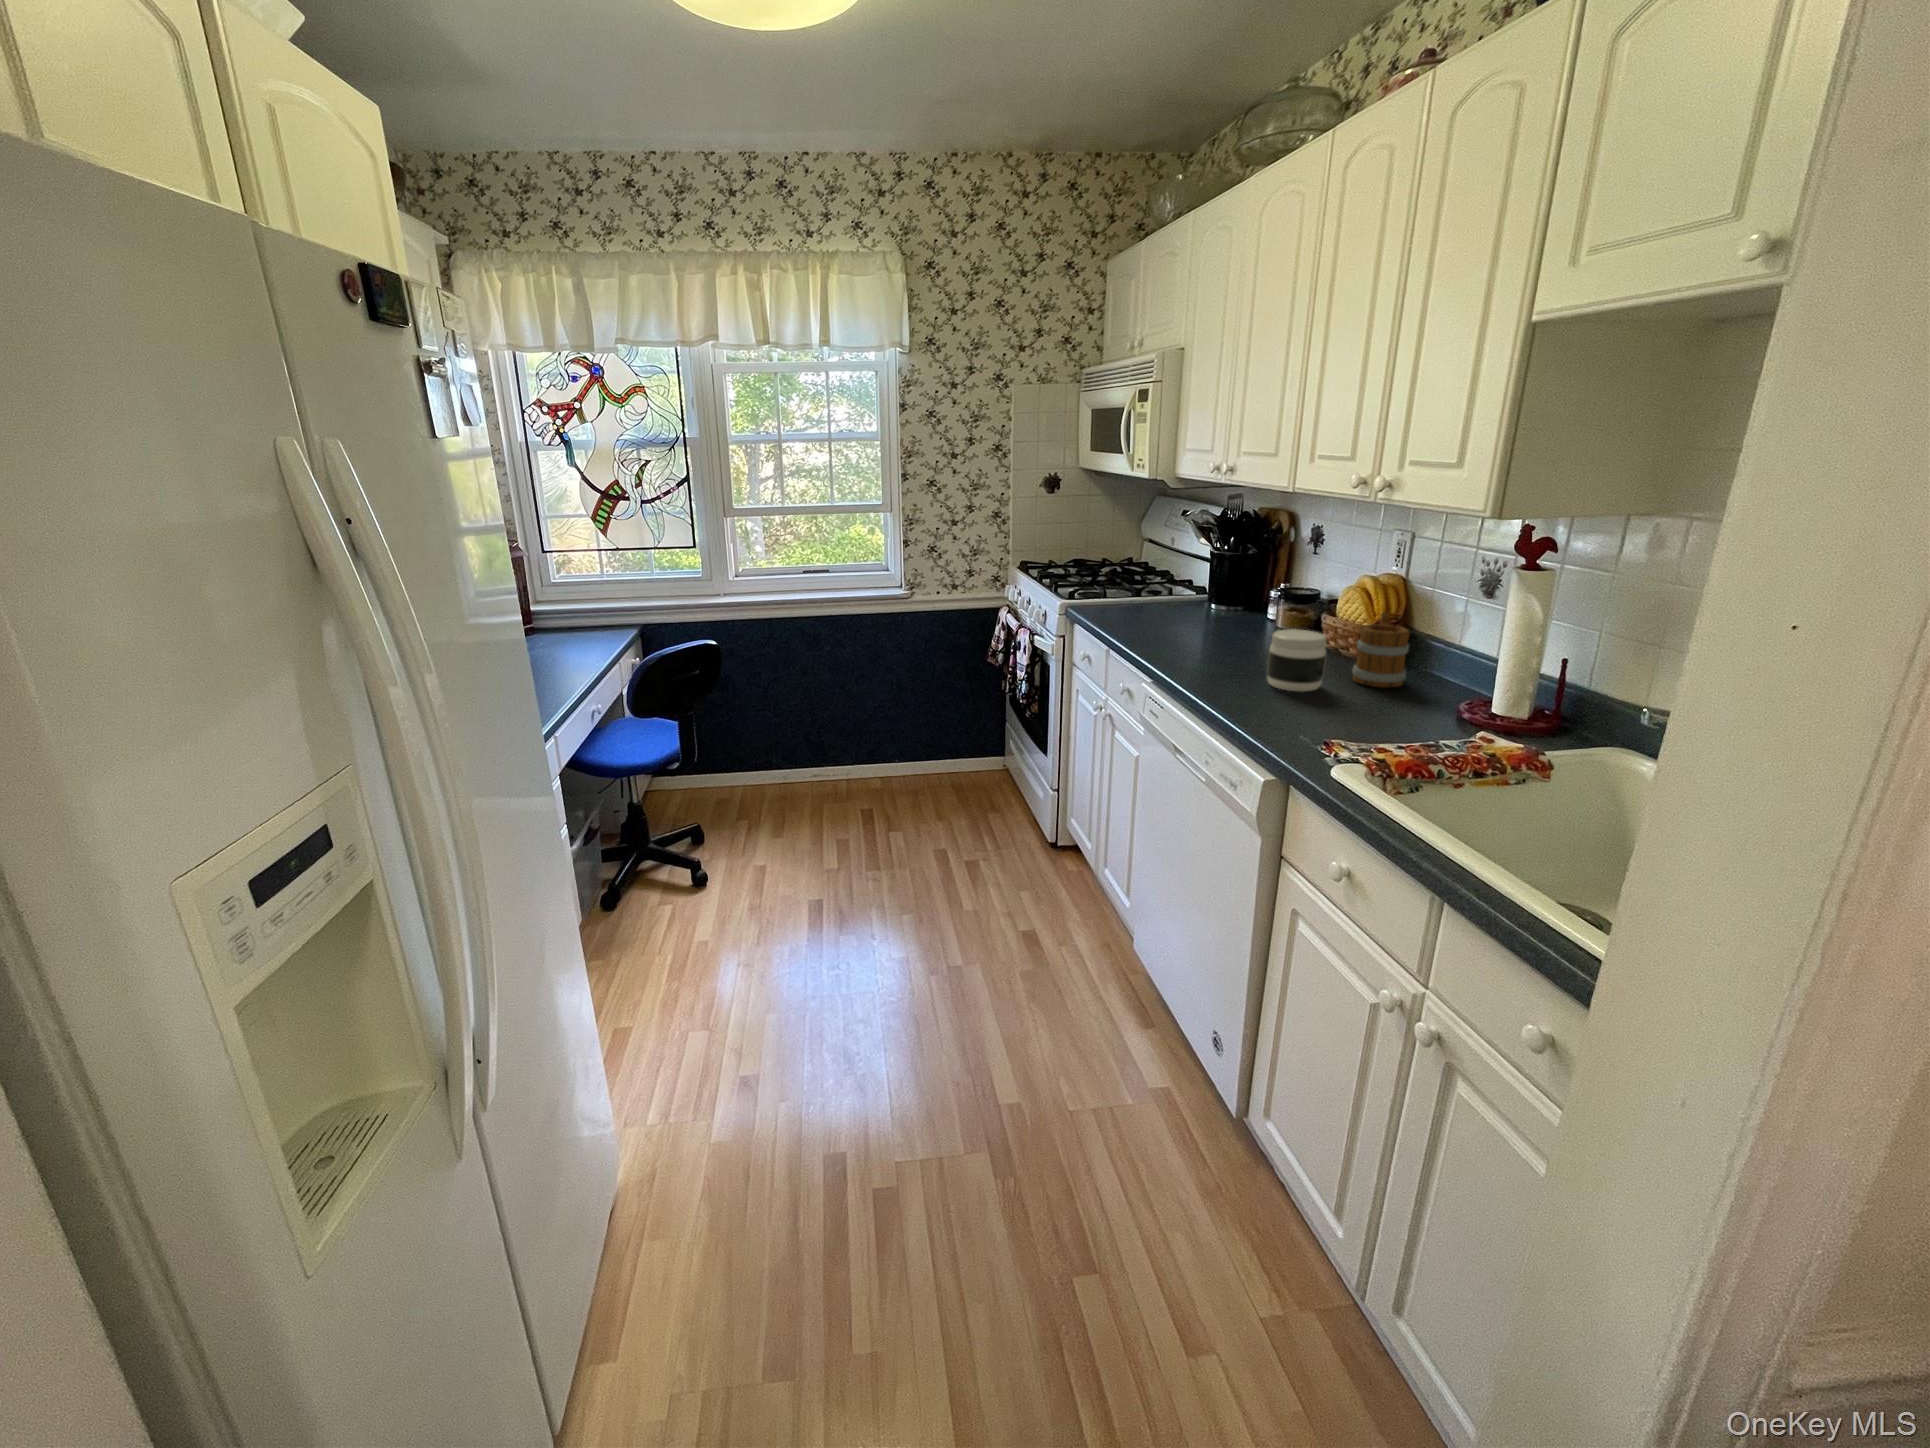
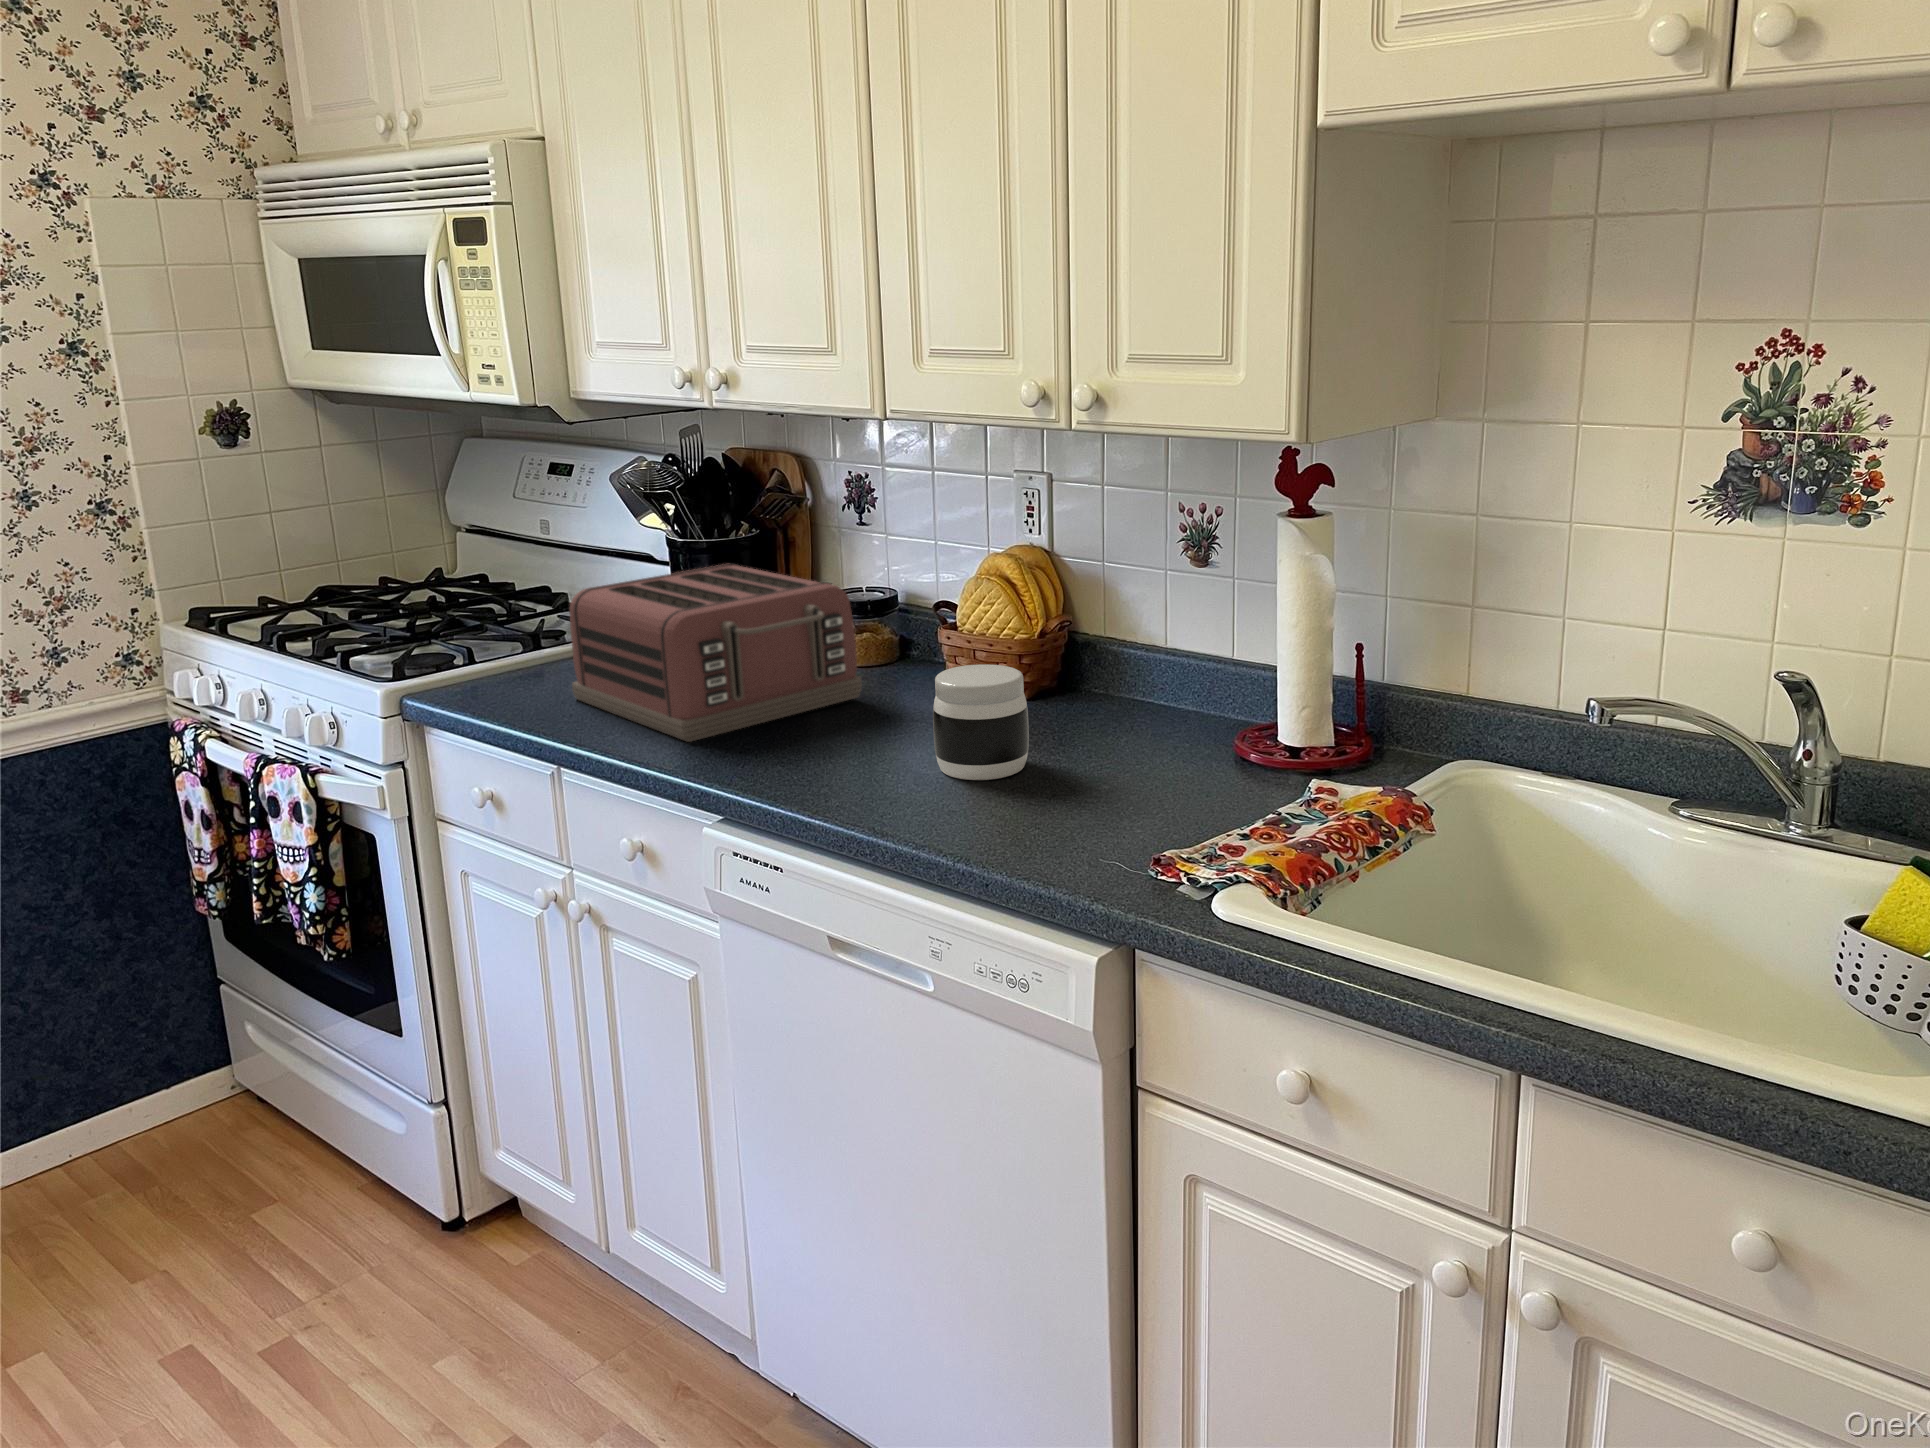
toaster: none [1133,565,1272,645] -> present [570,563,862,742]
mug: present [1352,612,1410,688] -> none [1037,611,1121,740]

